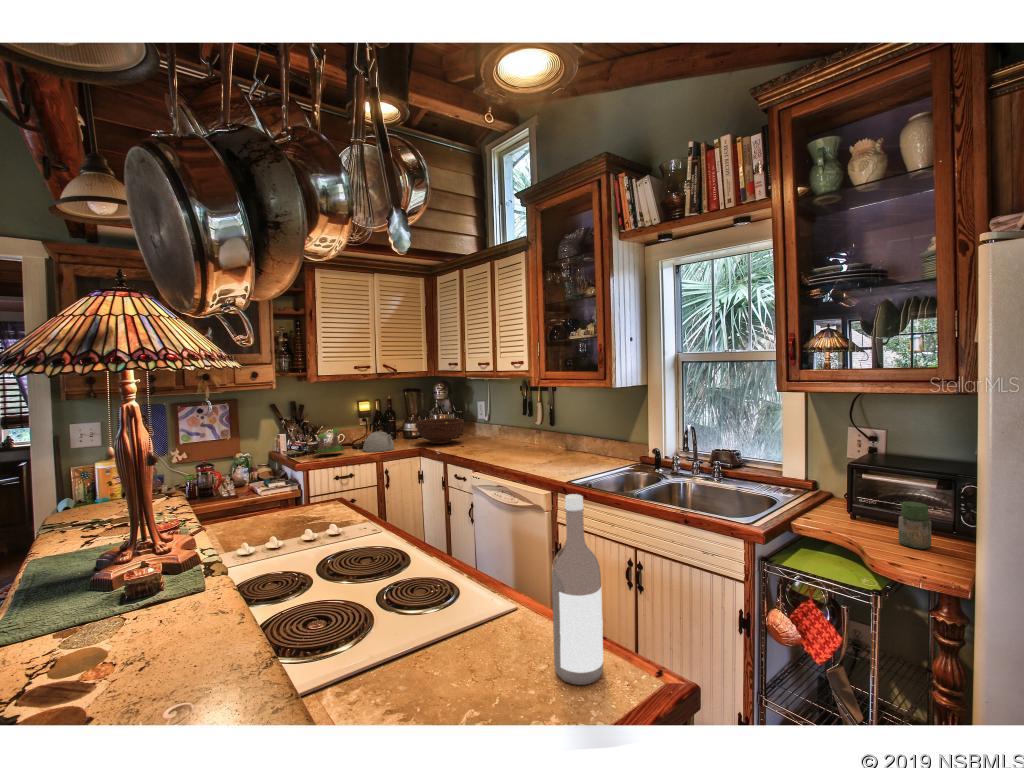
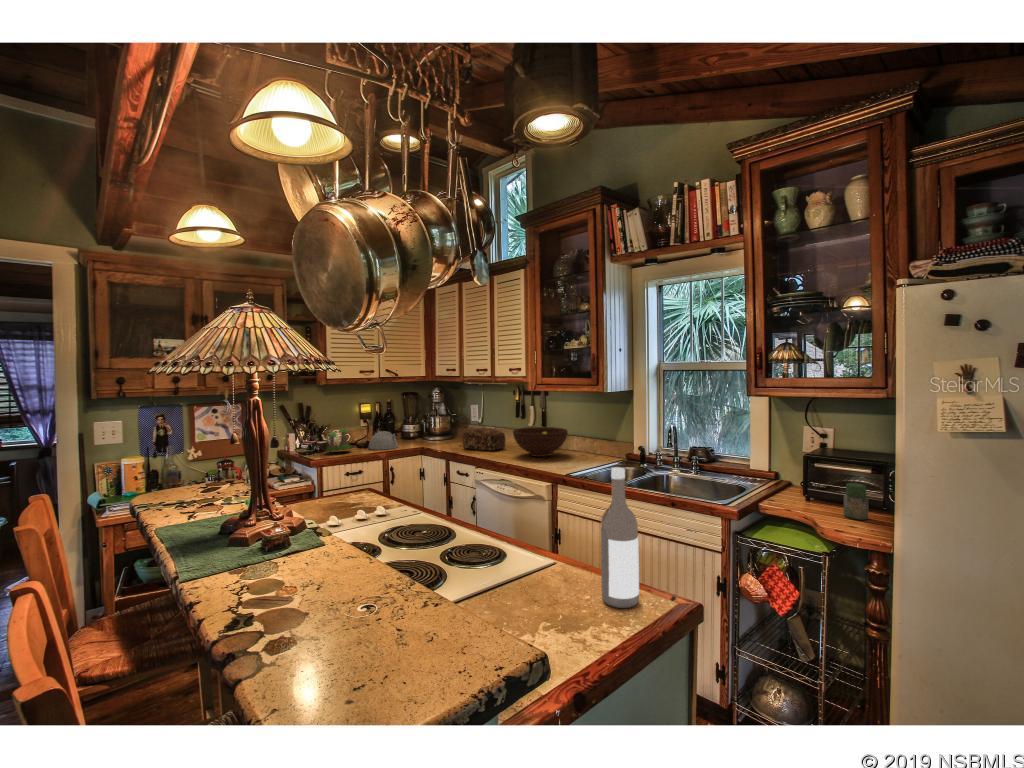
fruit bowl: present [415,418,464,444] -> present [513,427,568,457]
bread loaf: none [461,427,509,453] -> present [462,427,506,451]

